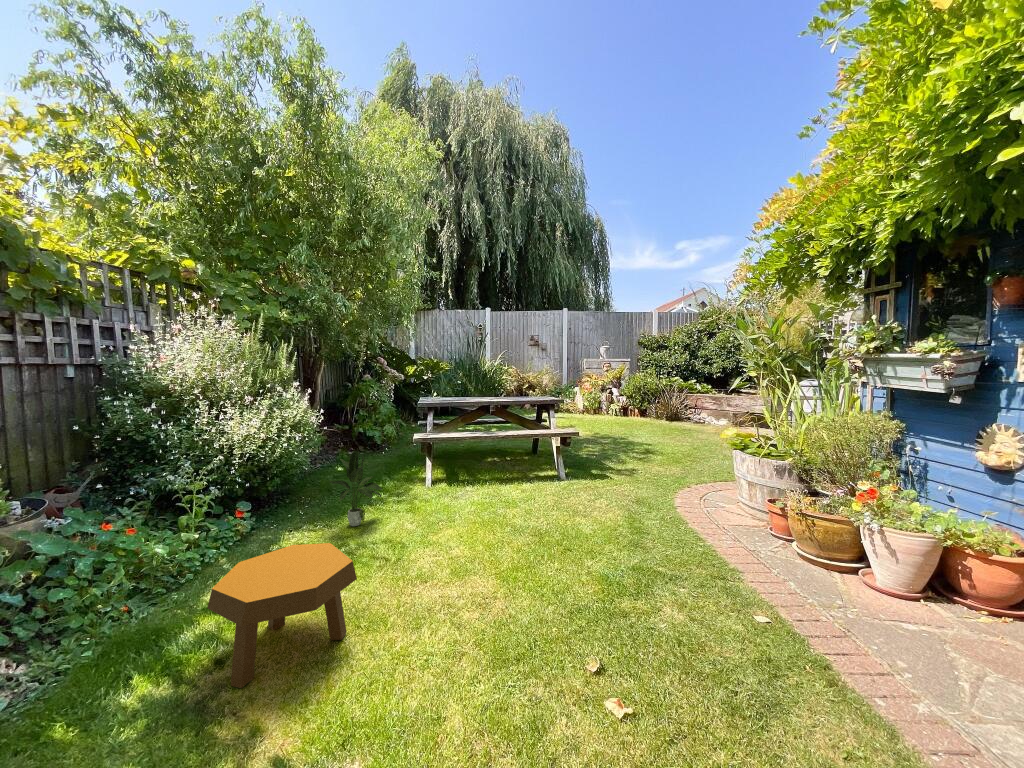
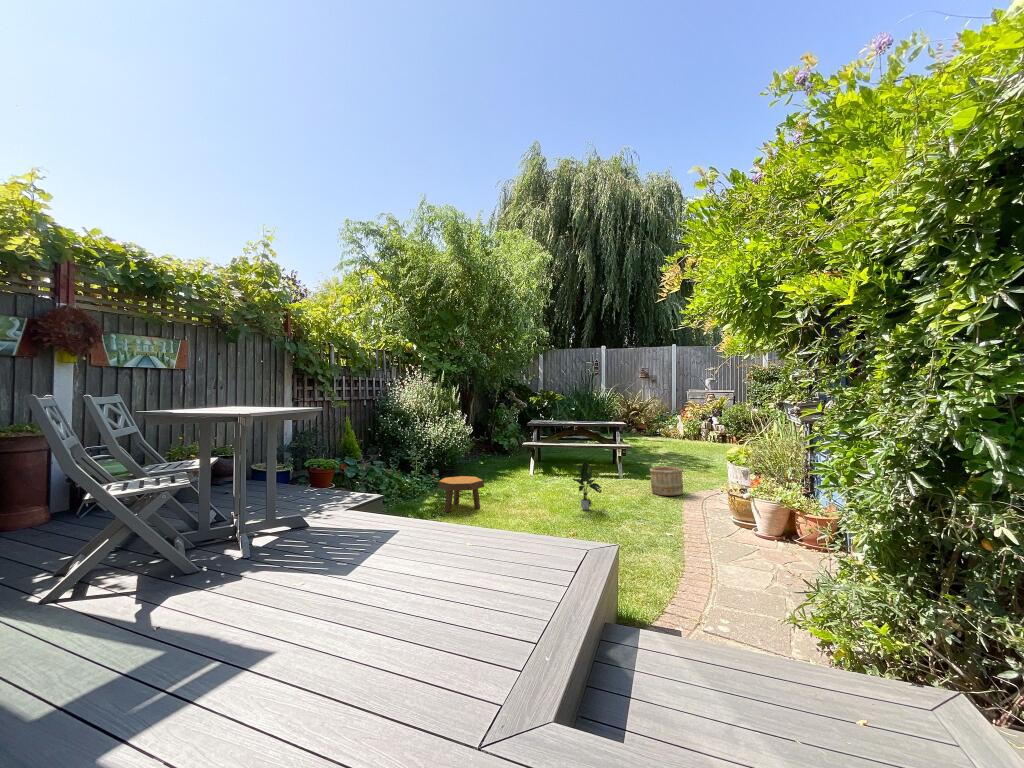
potted plant: present [330,451,382,526] -> present [573,462,602,510]
wooden bucket: none [641,465,696,517] -> present [649,466,683,496]

